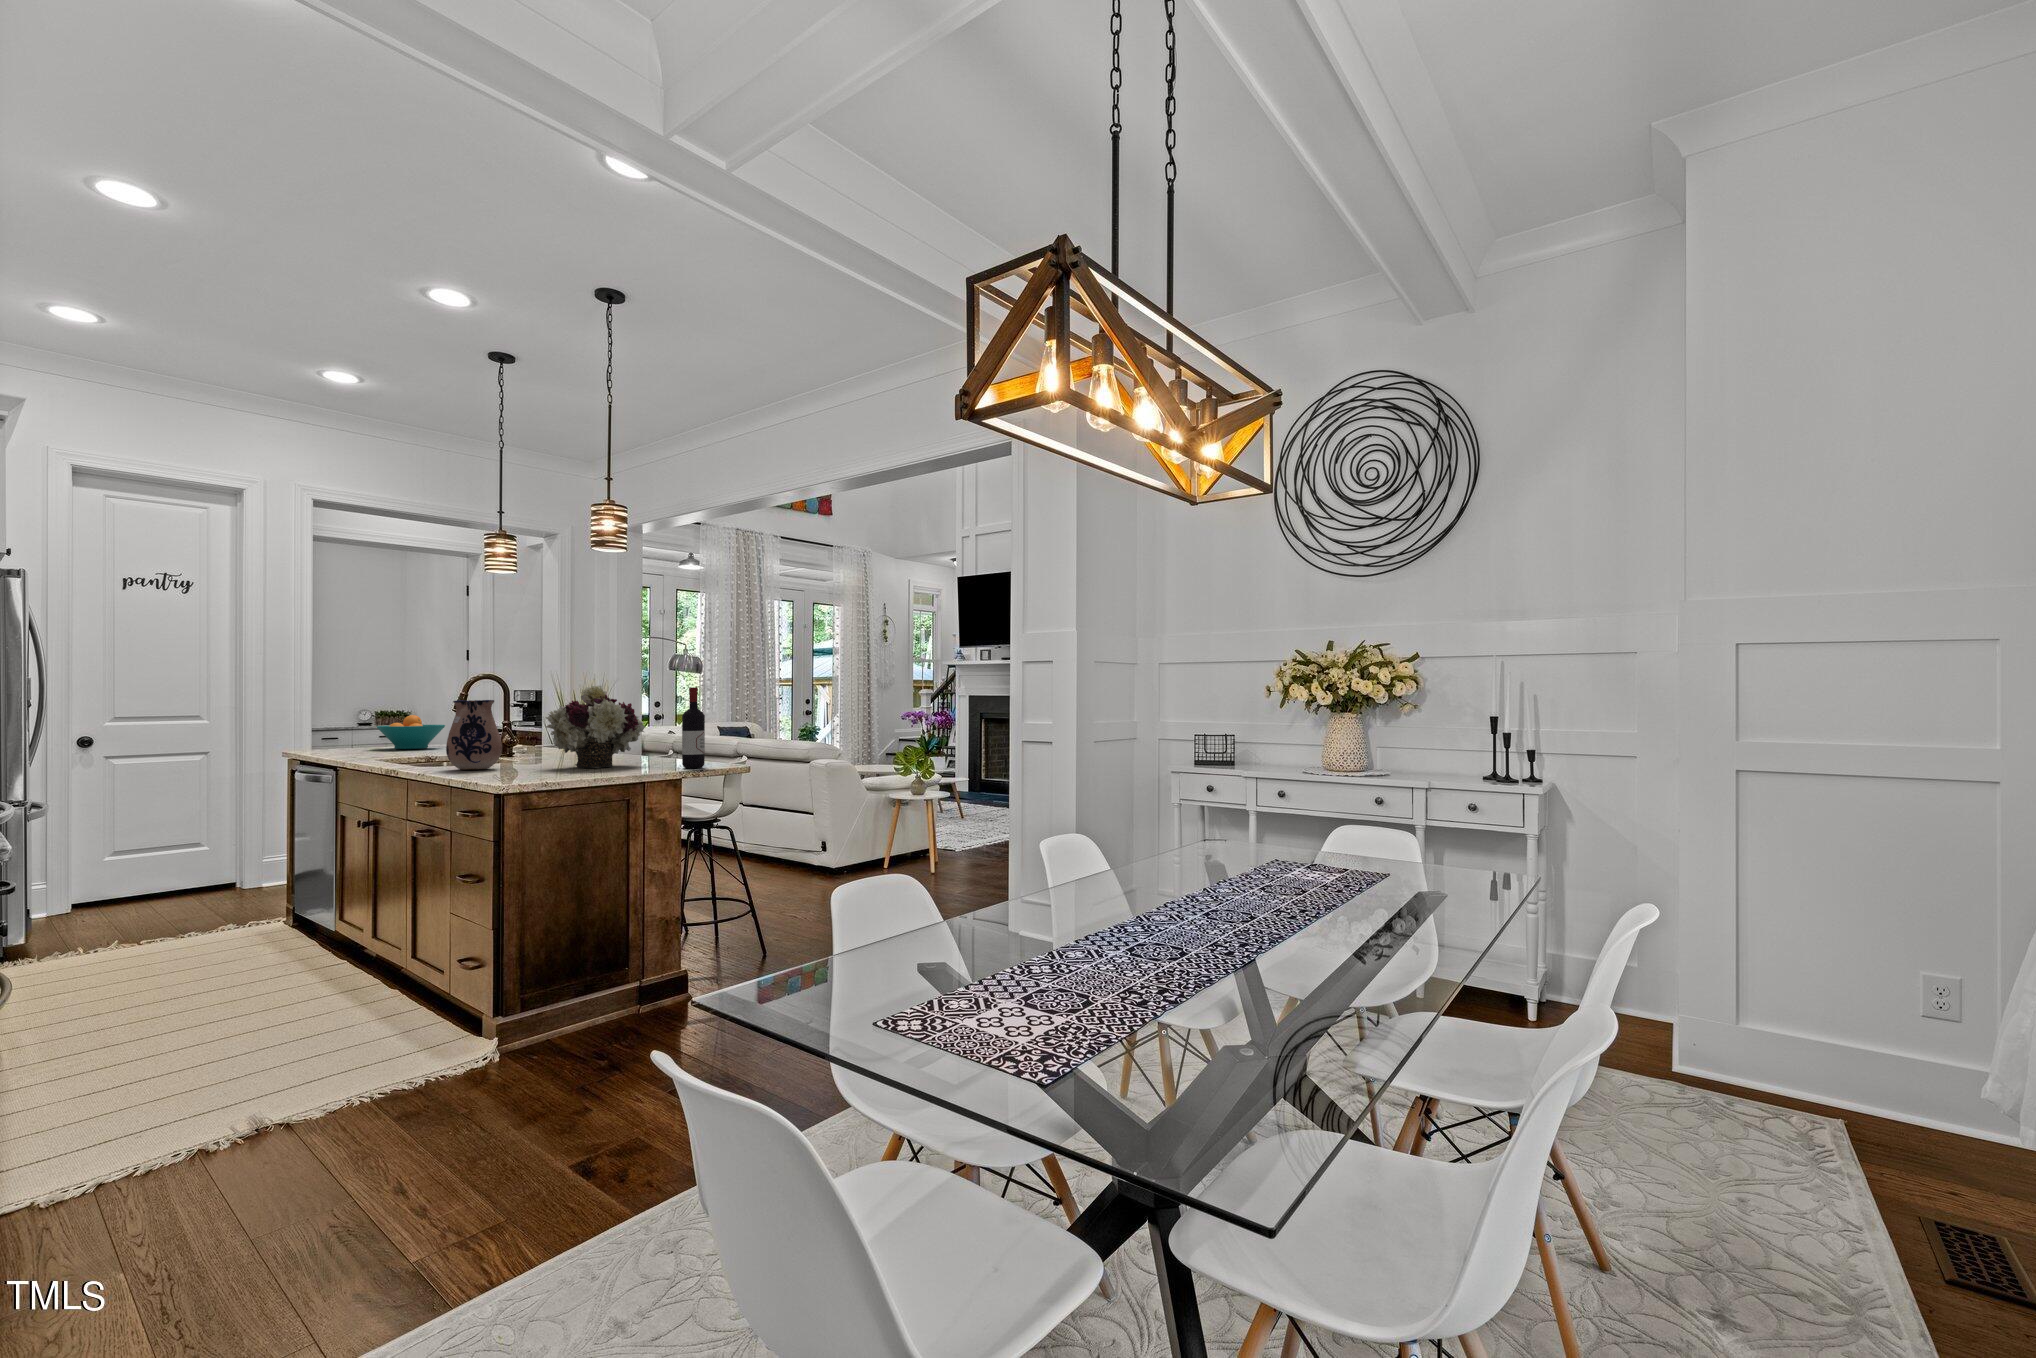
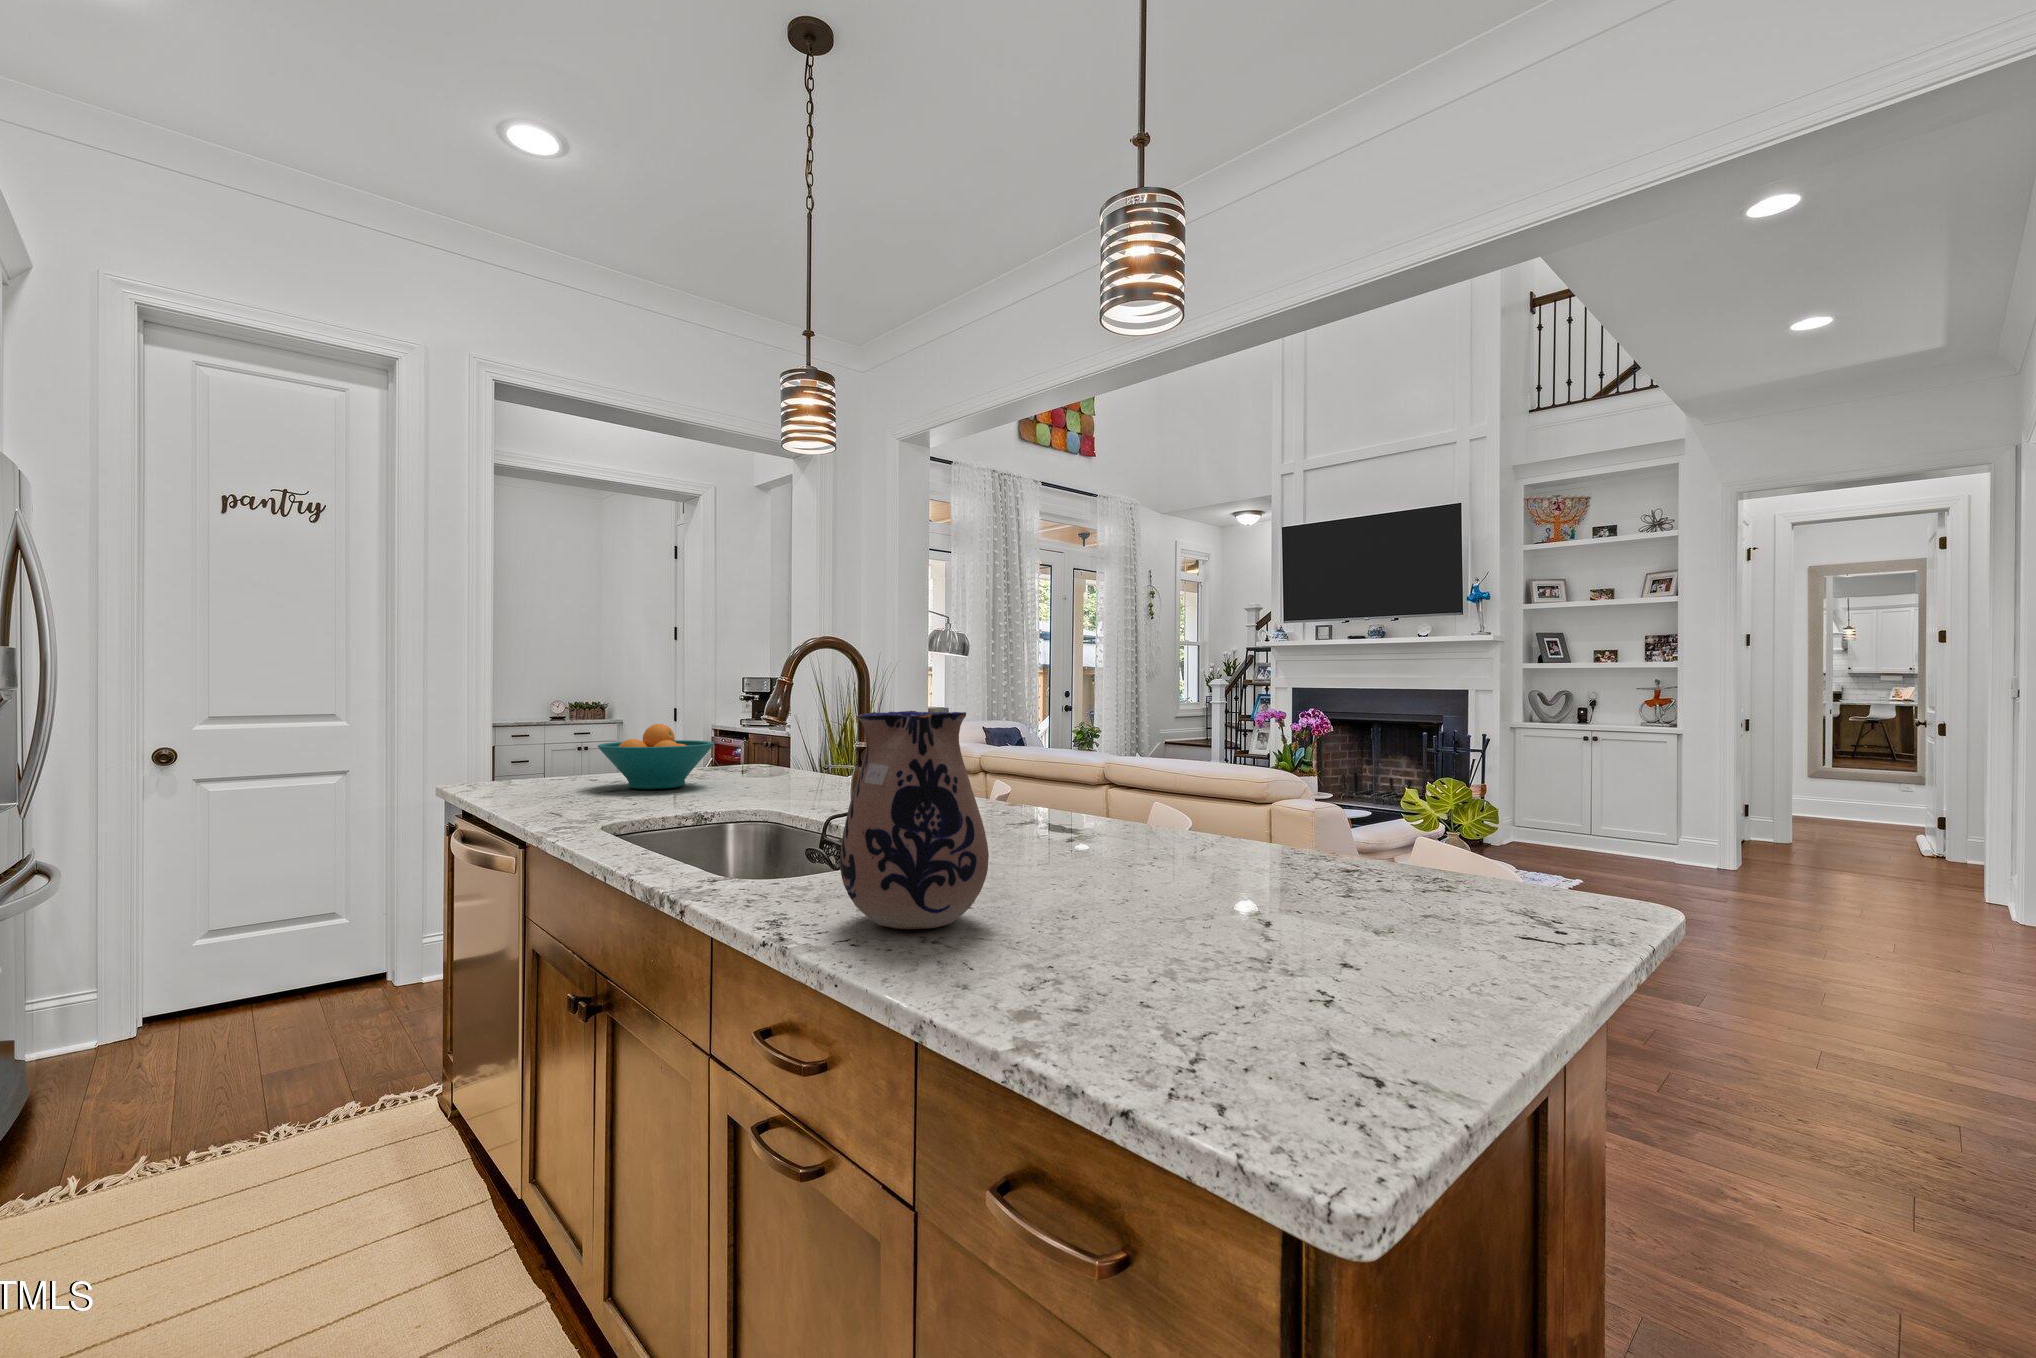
flower arrangement: present [545,686,645,768] -> none [1095,670,1343,919]
wine bottle: present [682,687,705,768] -> none [1507,678,1583,933]

